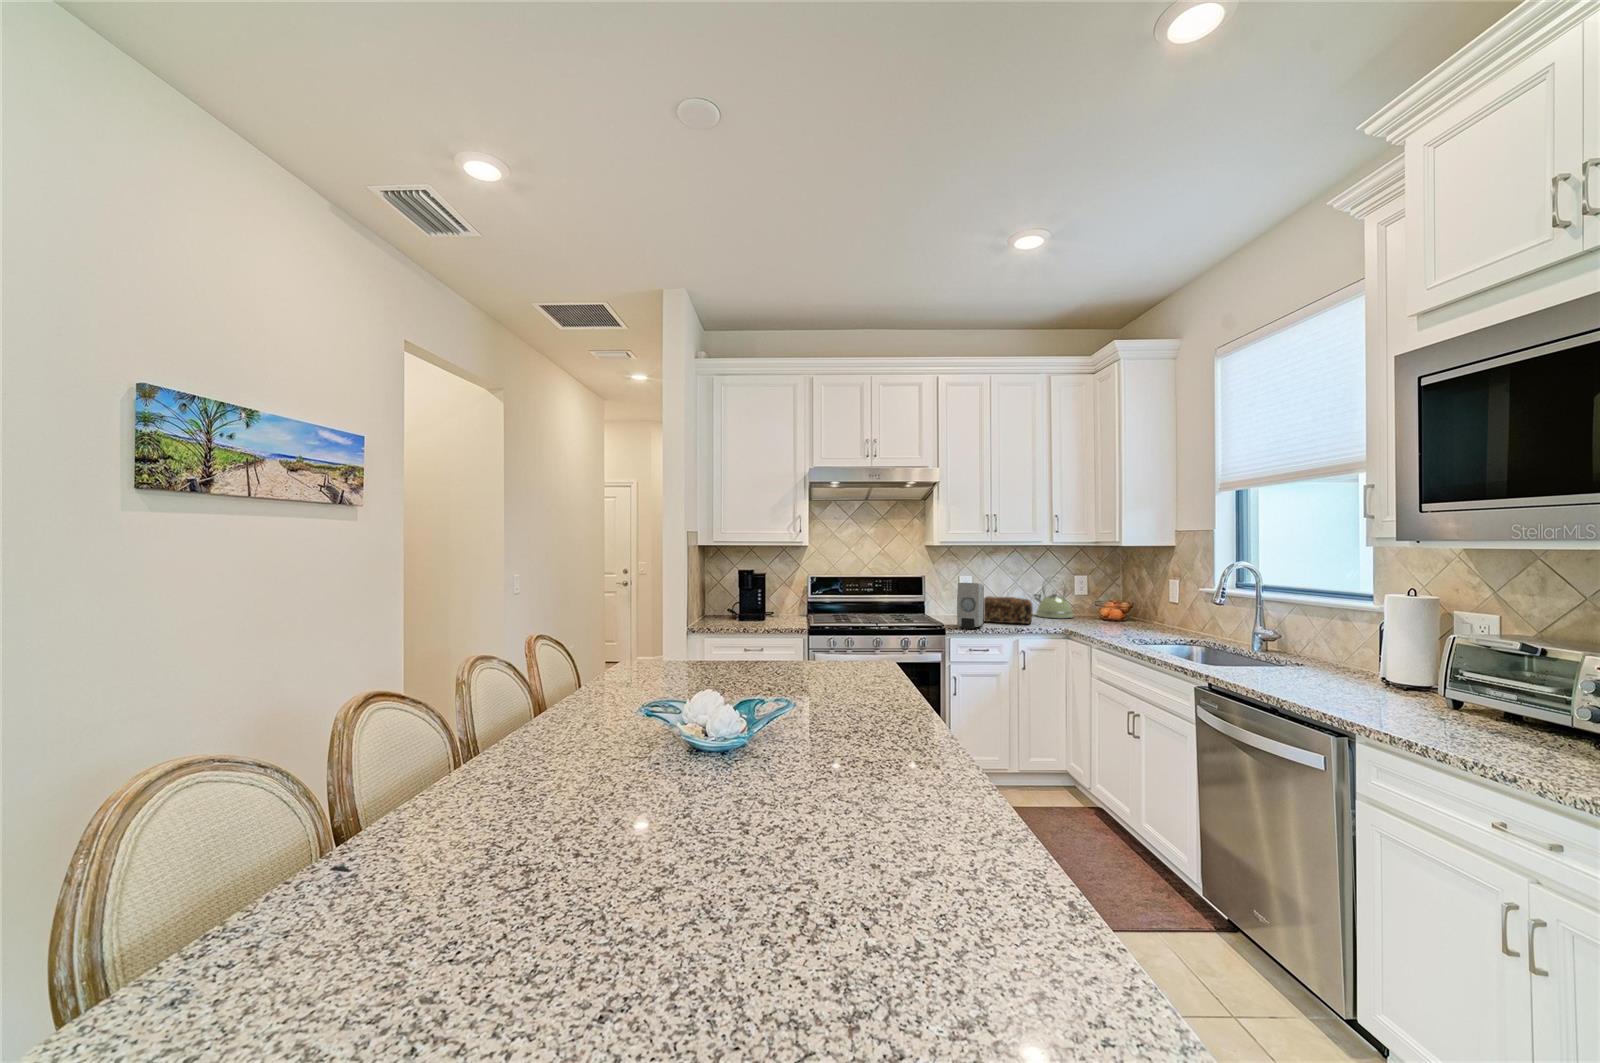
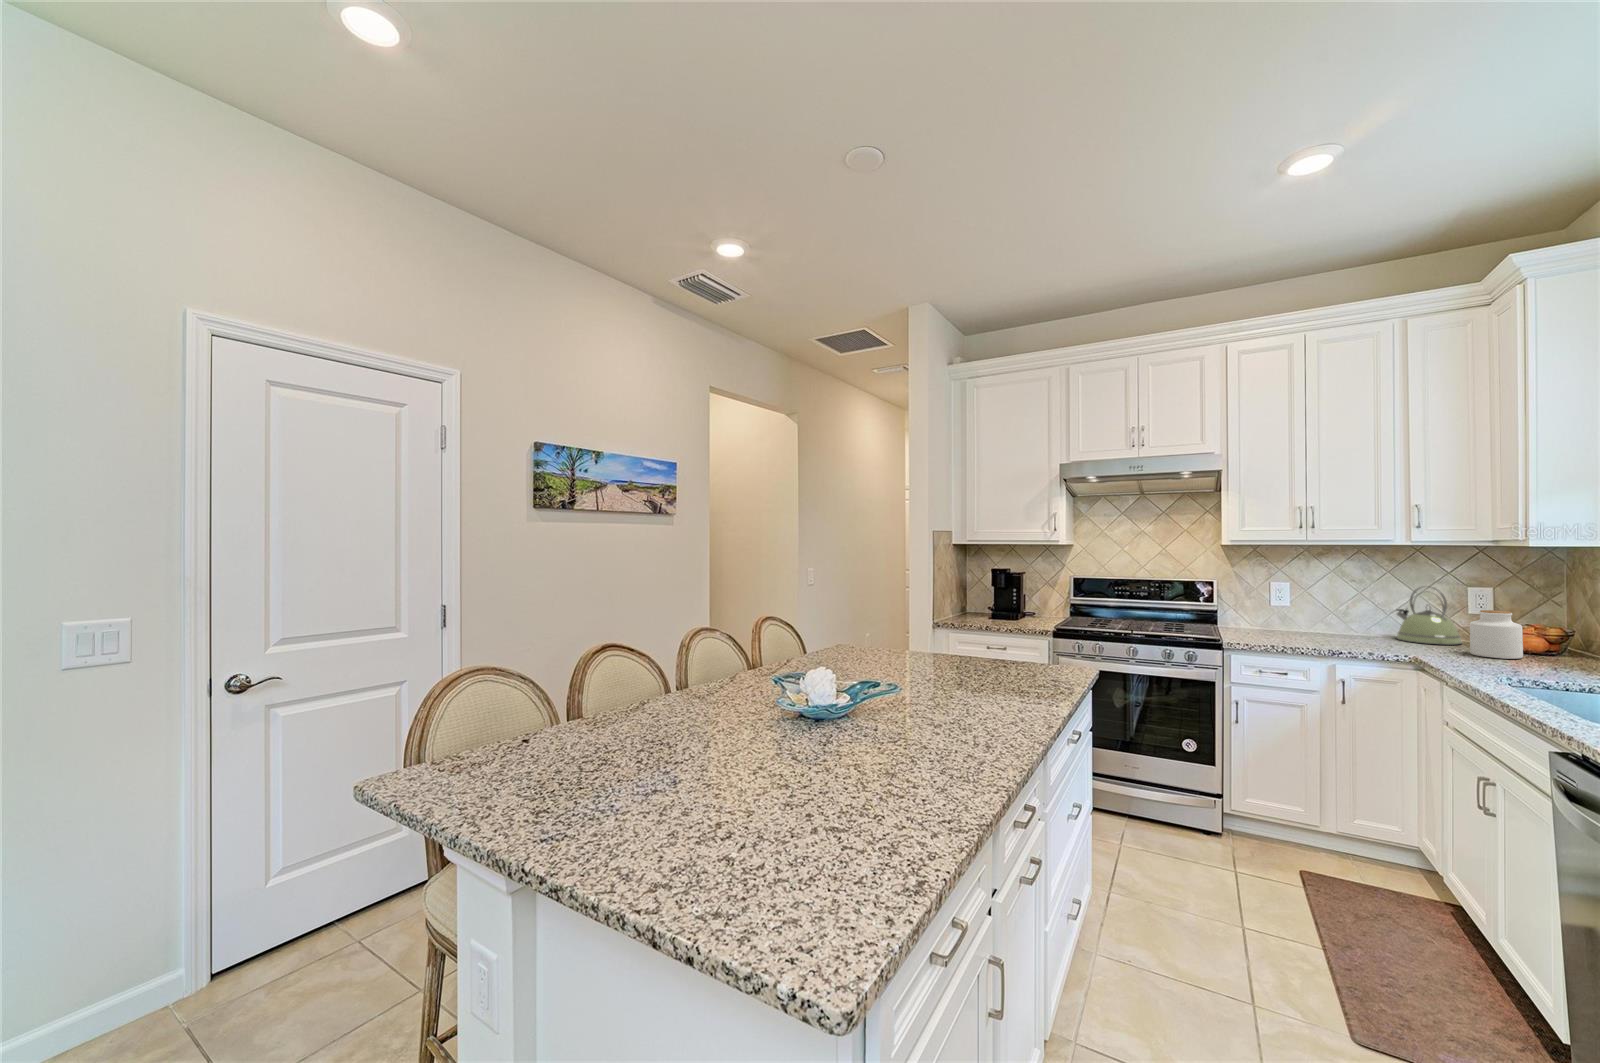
soap dispenser: present [957,583,984,629] -> none [1240,589,1286,647]
jar: none [1087,592,1116,625] -> present [1470,610,1523,659]
bread loaf: present [984,596,1033,624] -> none [1289,608,1374,646]

